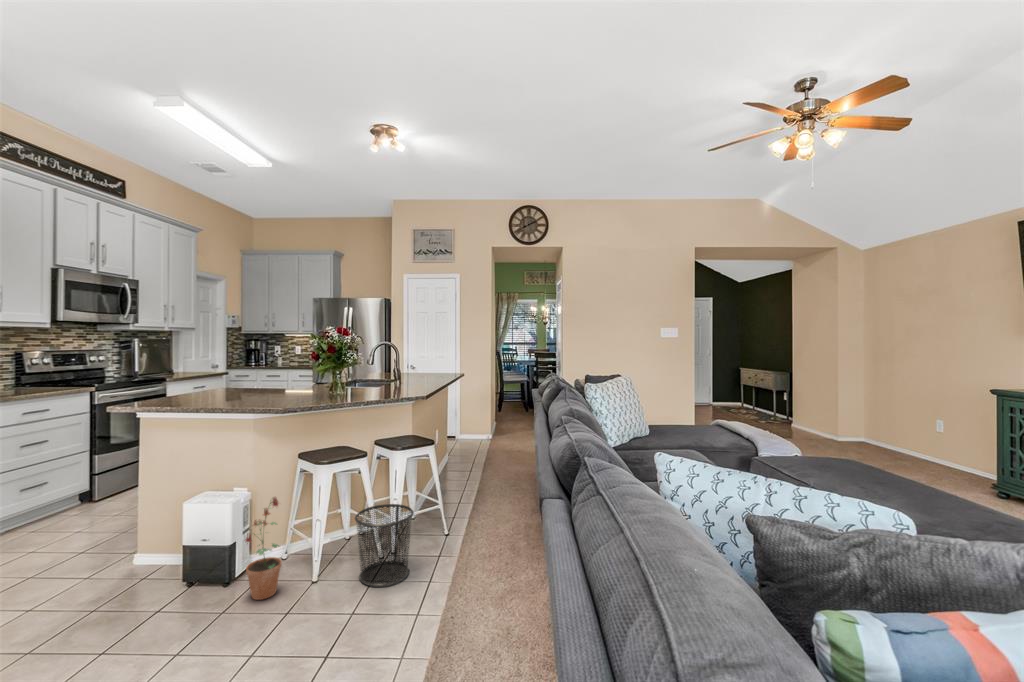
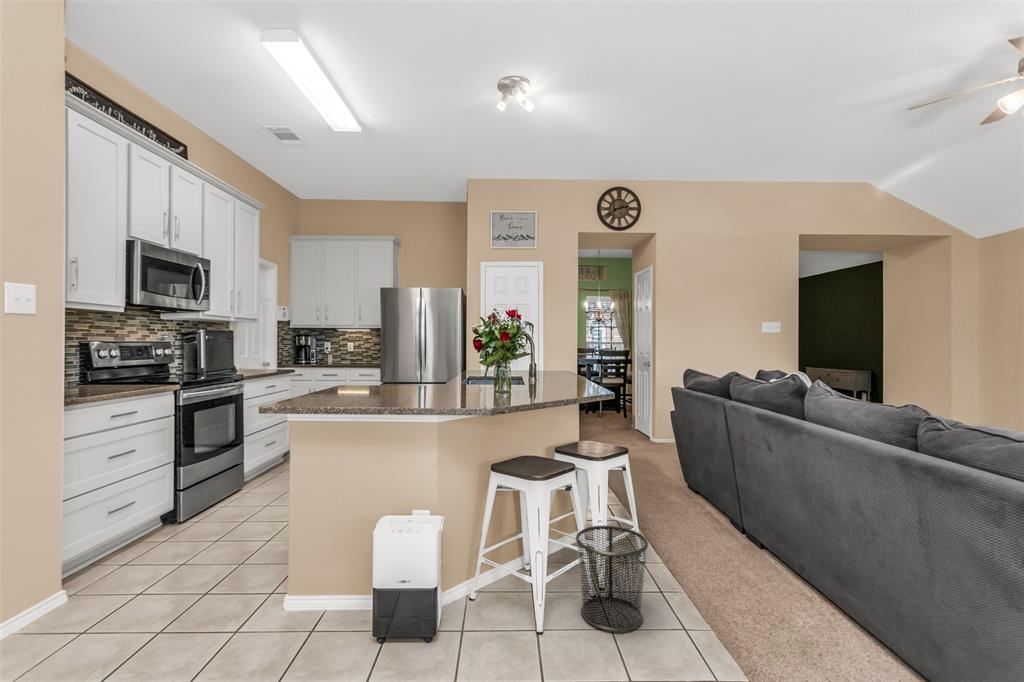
potted plant: present [246,497,282,600] -> none [457,519,505,655]

